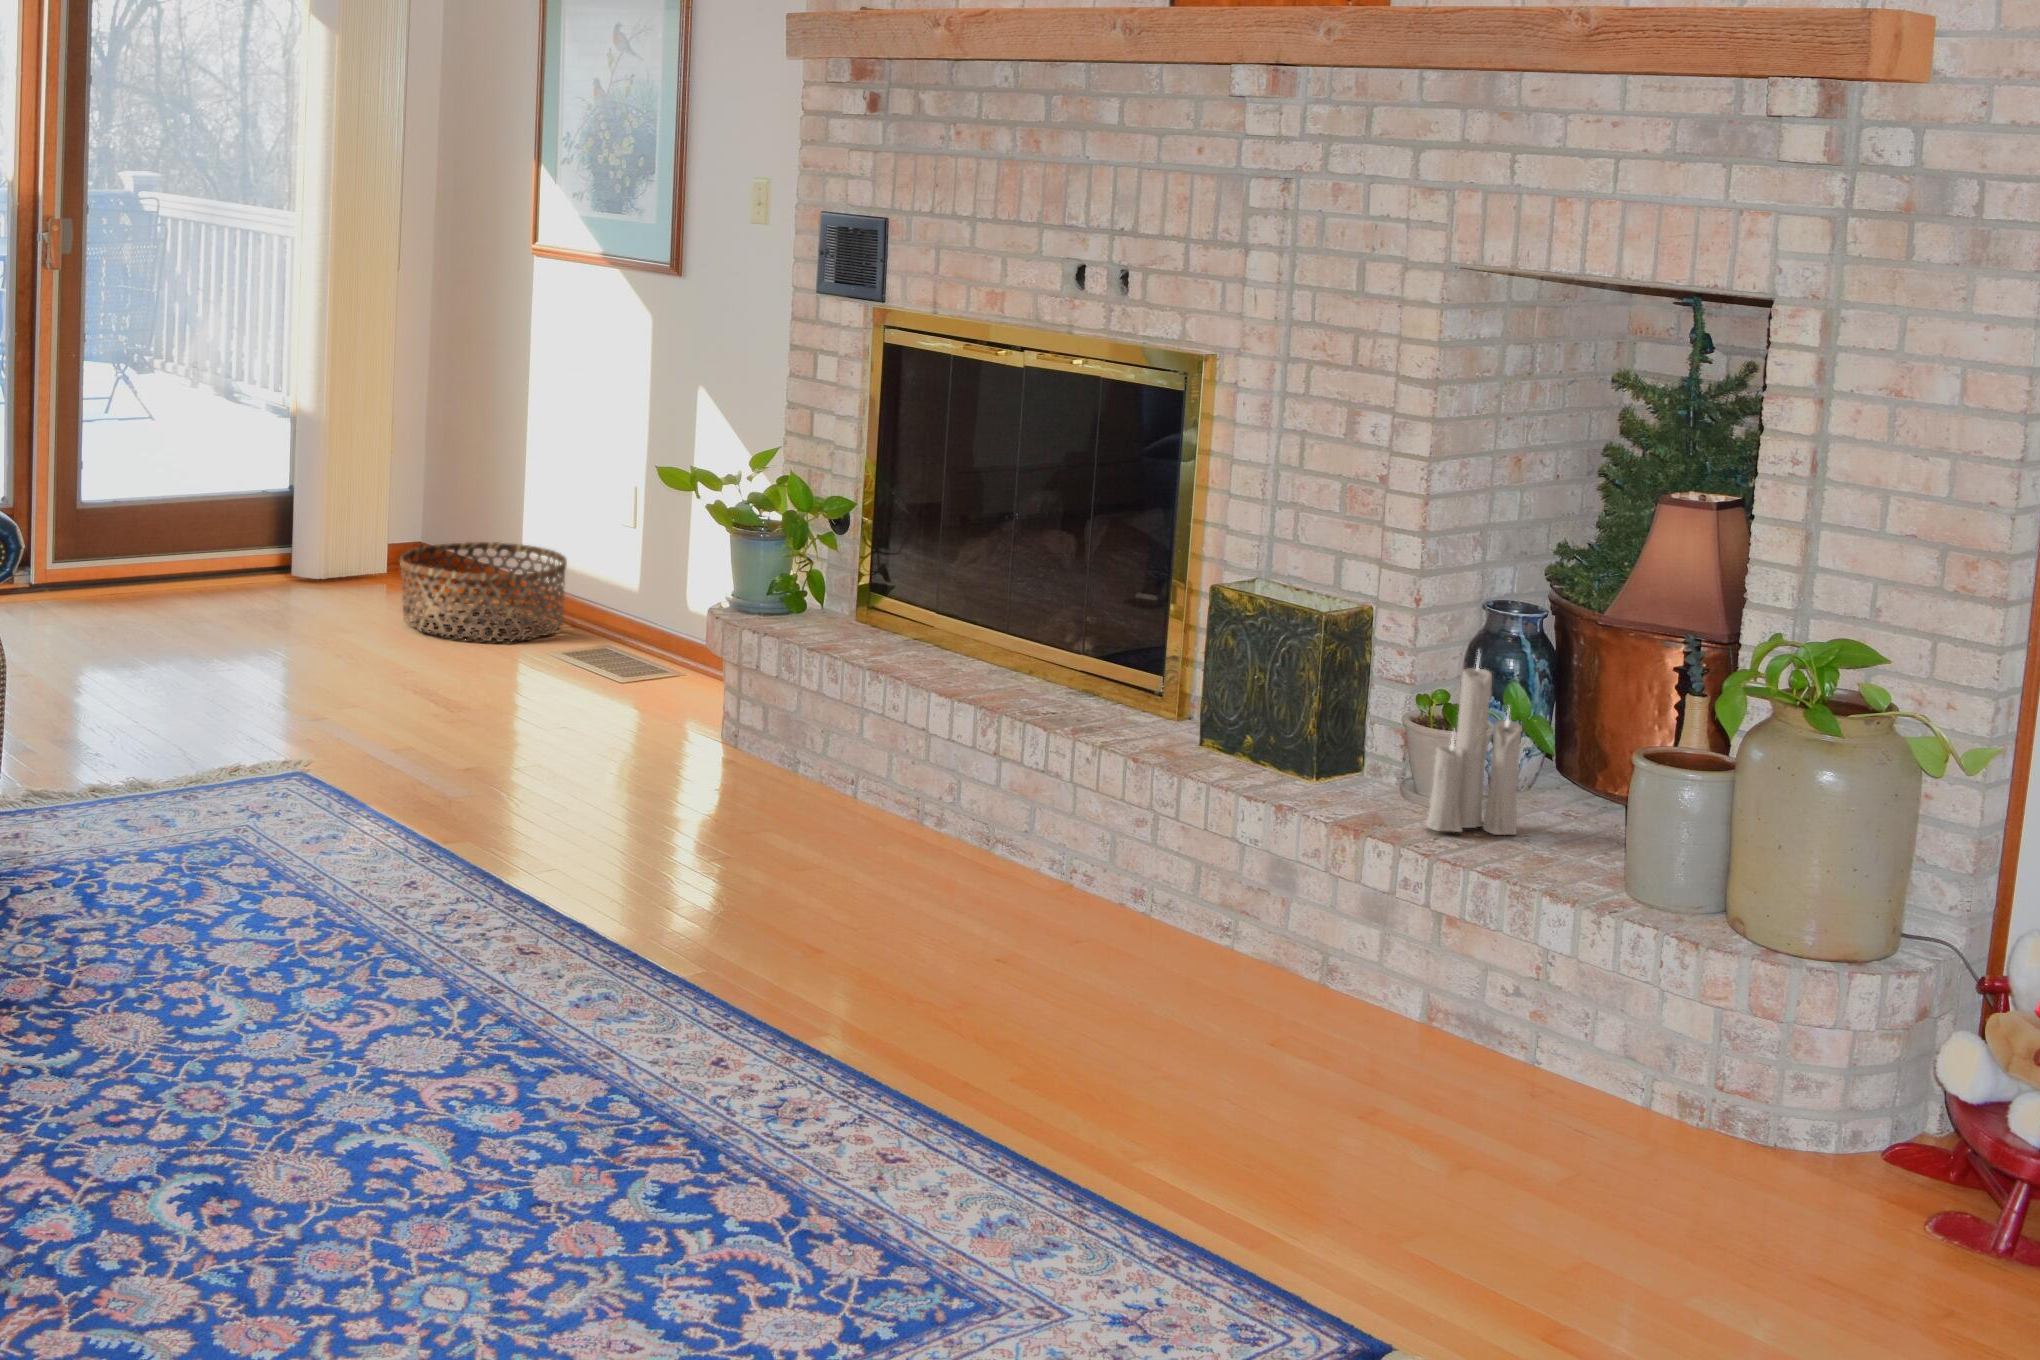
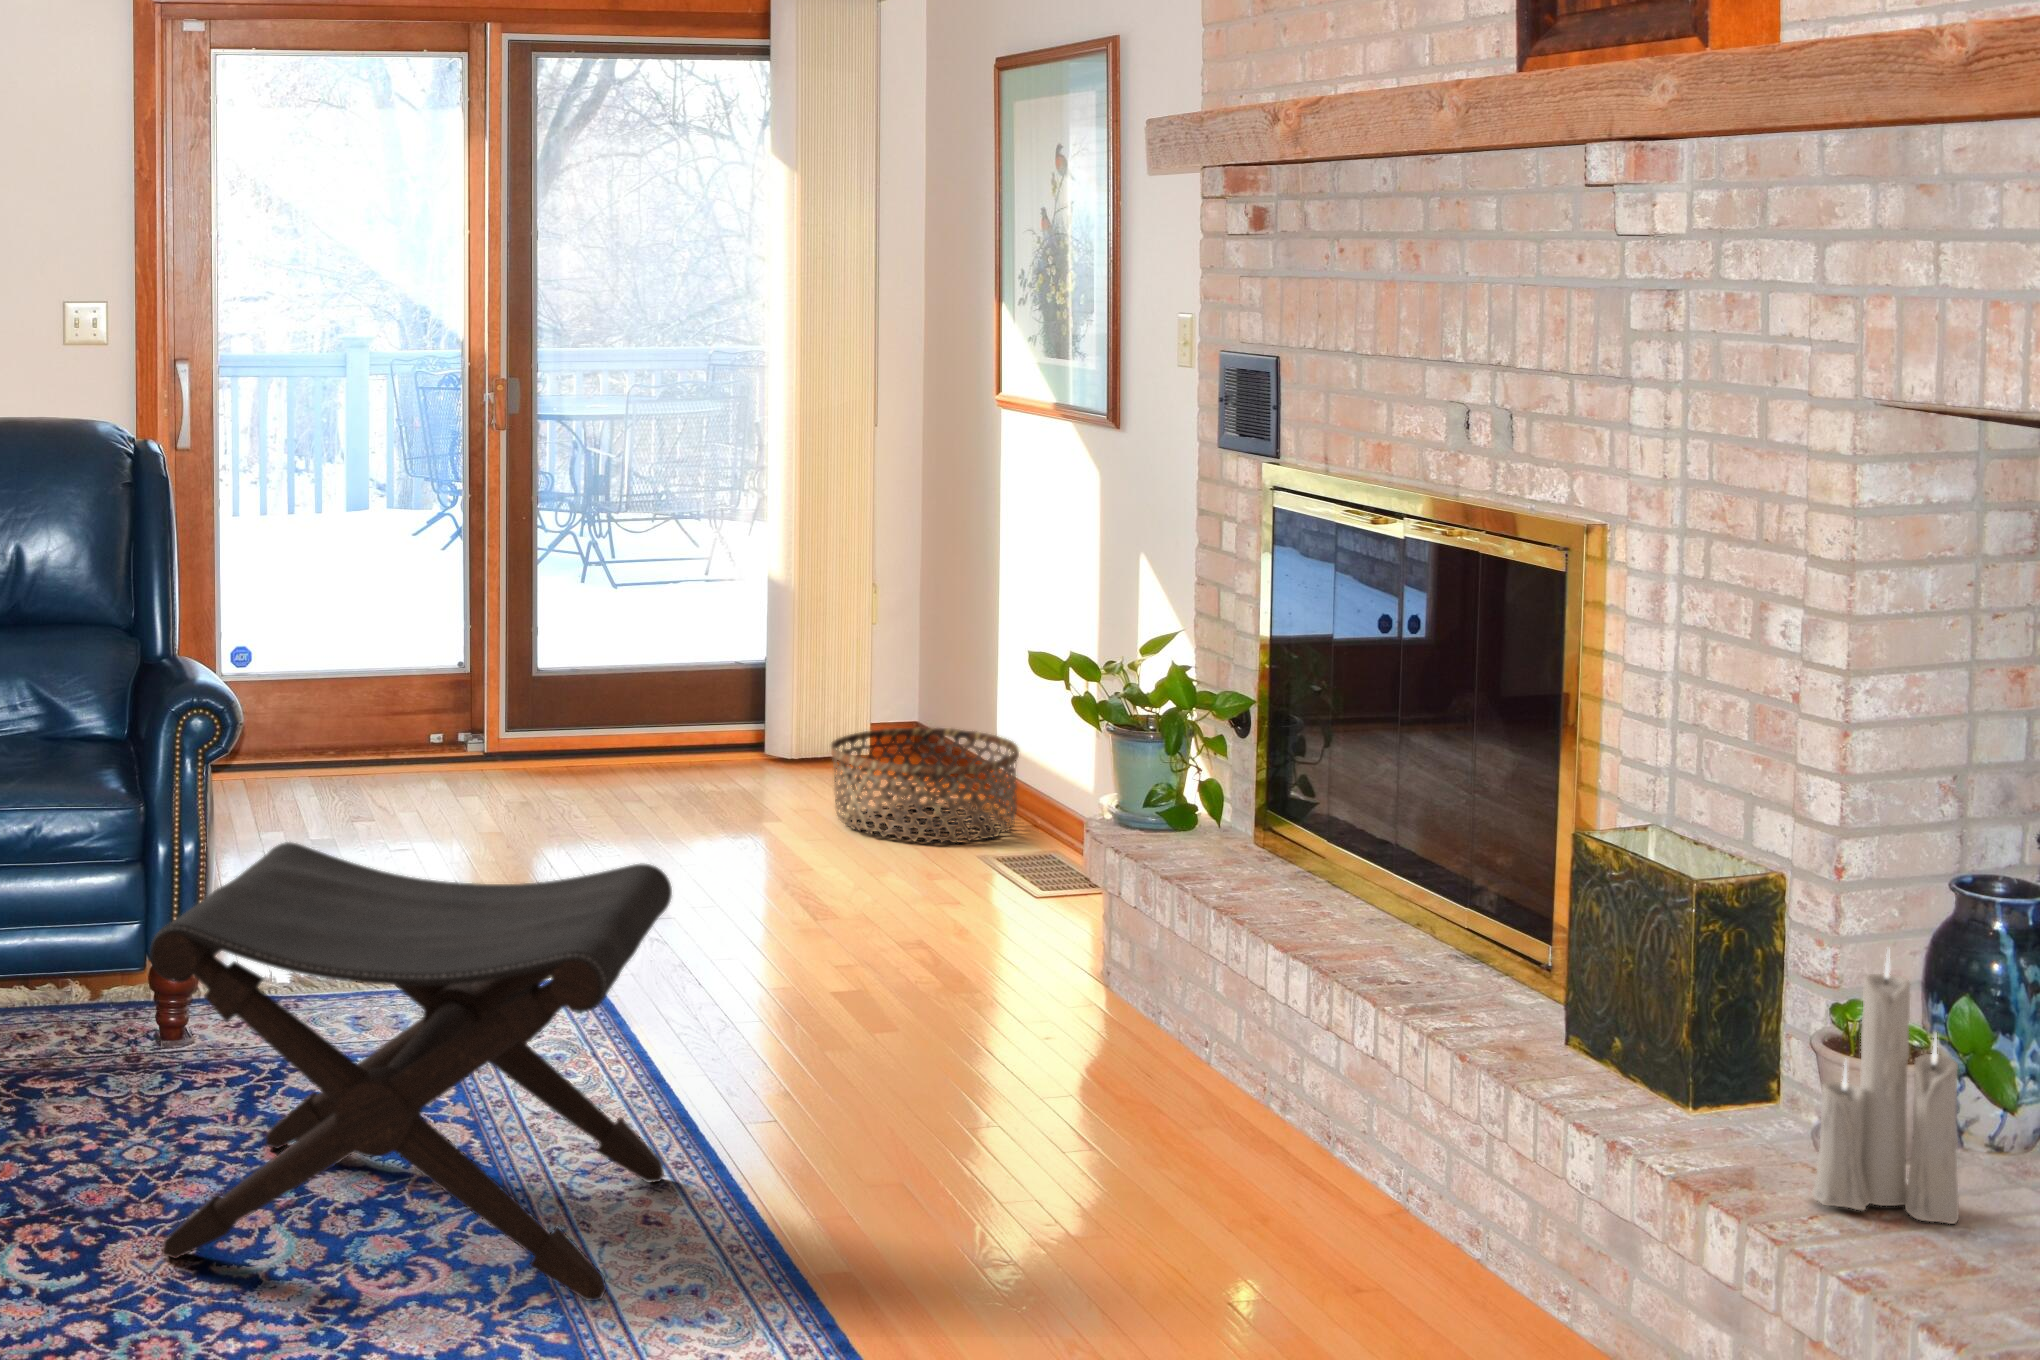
footstool: none [134,651,564,1029] -> present [150,842,672,1301]

